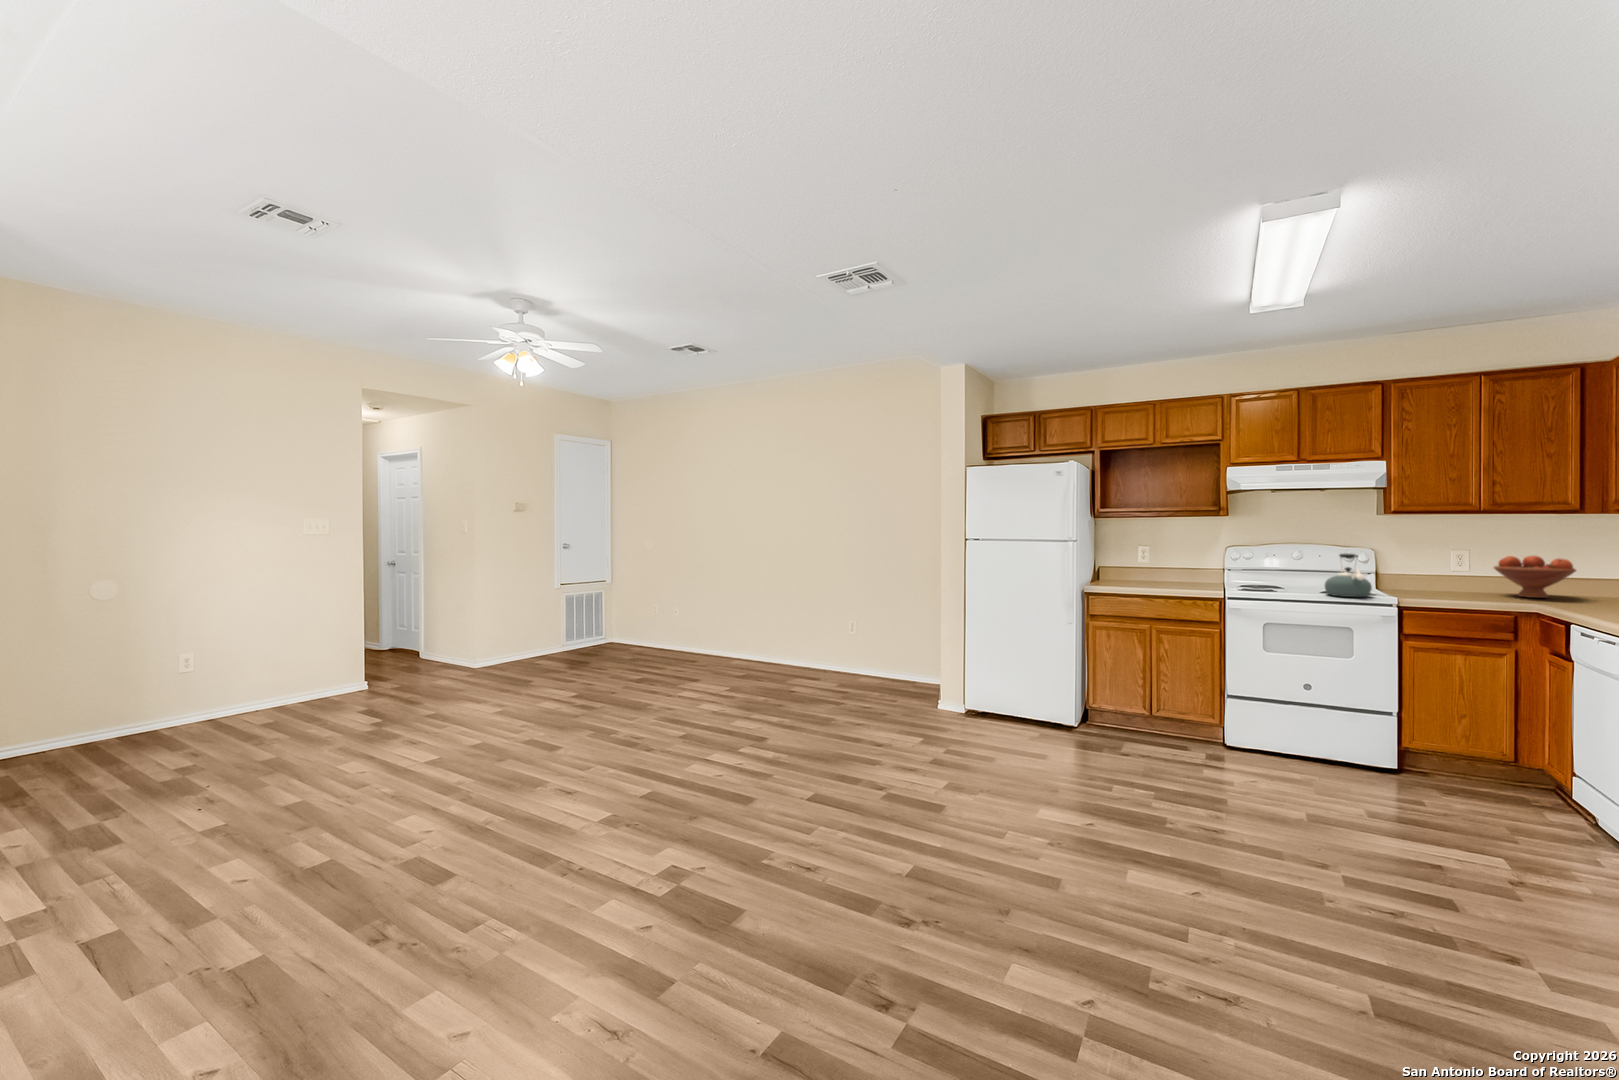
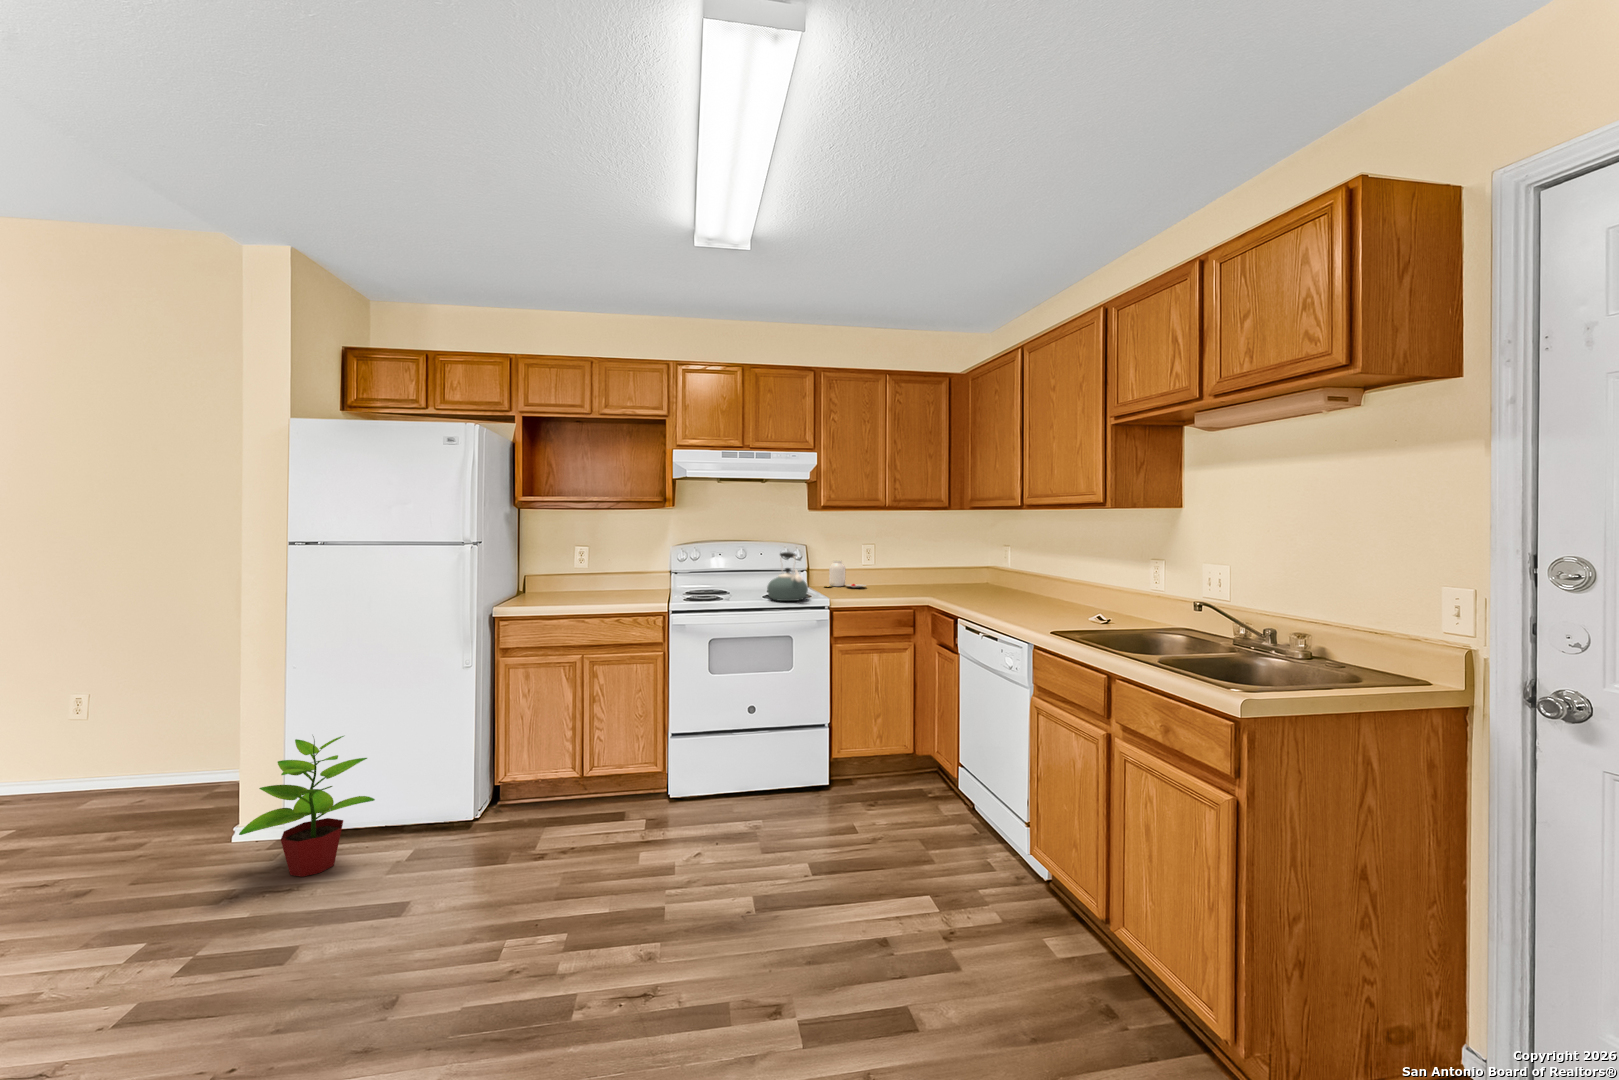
fruit bowl: present [1494,556,1576,598] -> none [895,550,948,590]
jar: none [1395,564,1453,591] -> present [824,560,866,588]
potted plant: none [961,651,1023,731] -> present [239,736,375,877]

